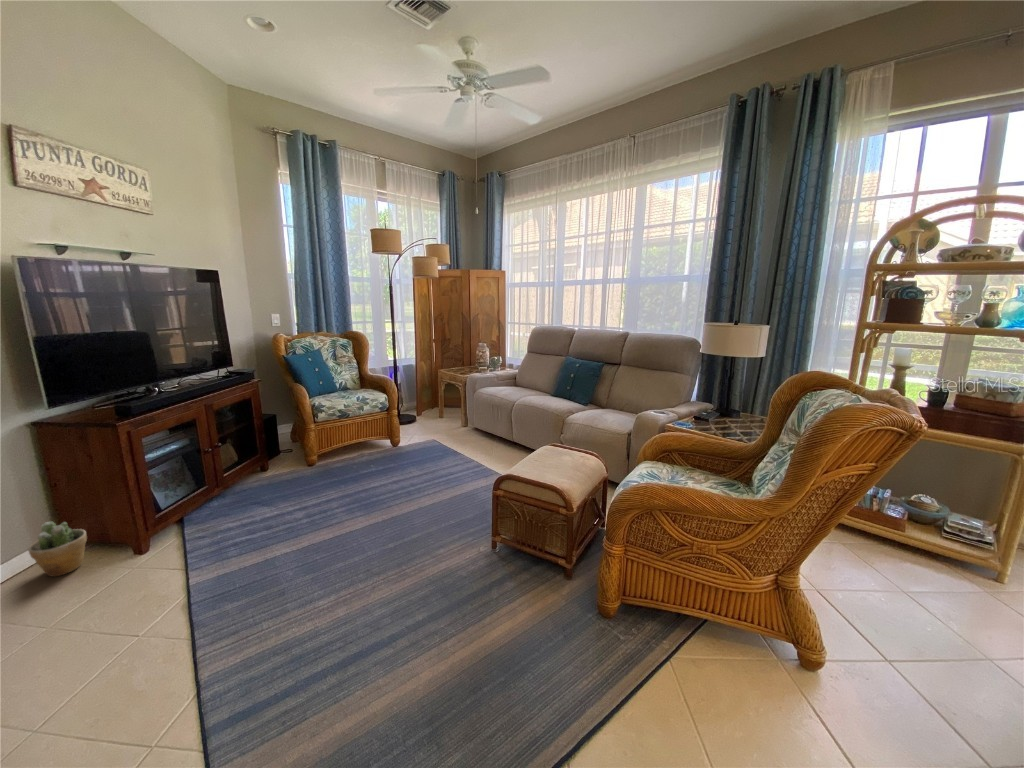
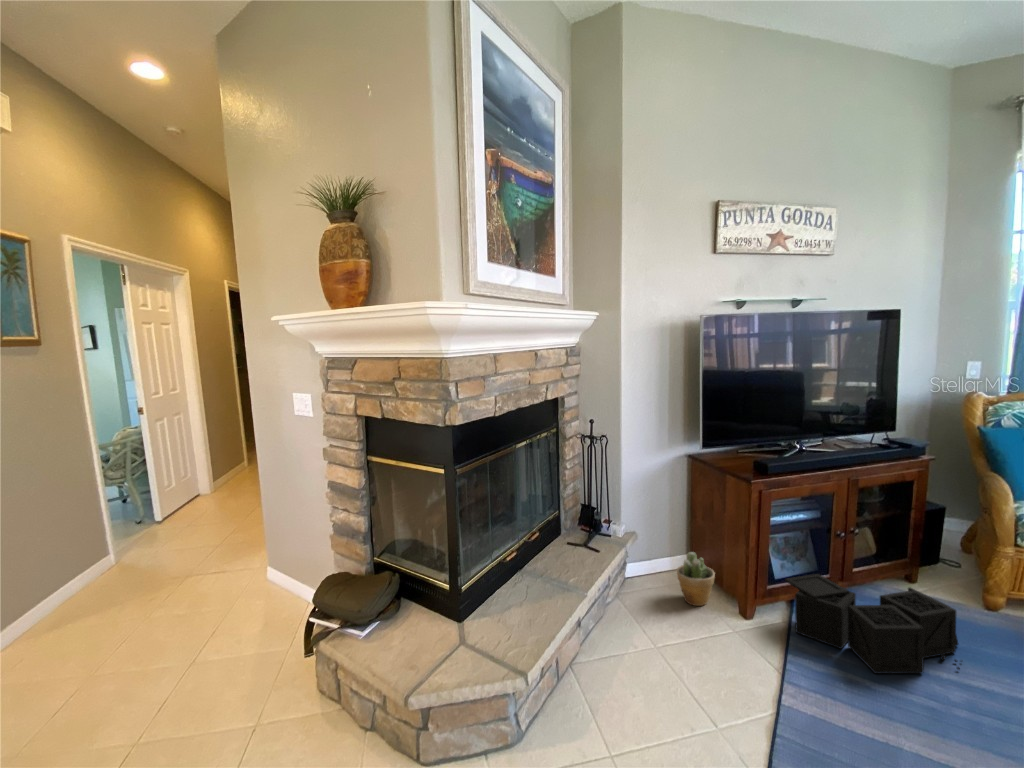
storage bin: none [169,469,304,540] -> present [785,574,960,673]

